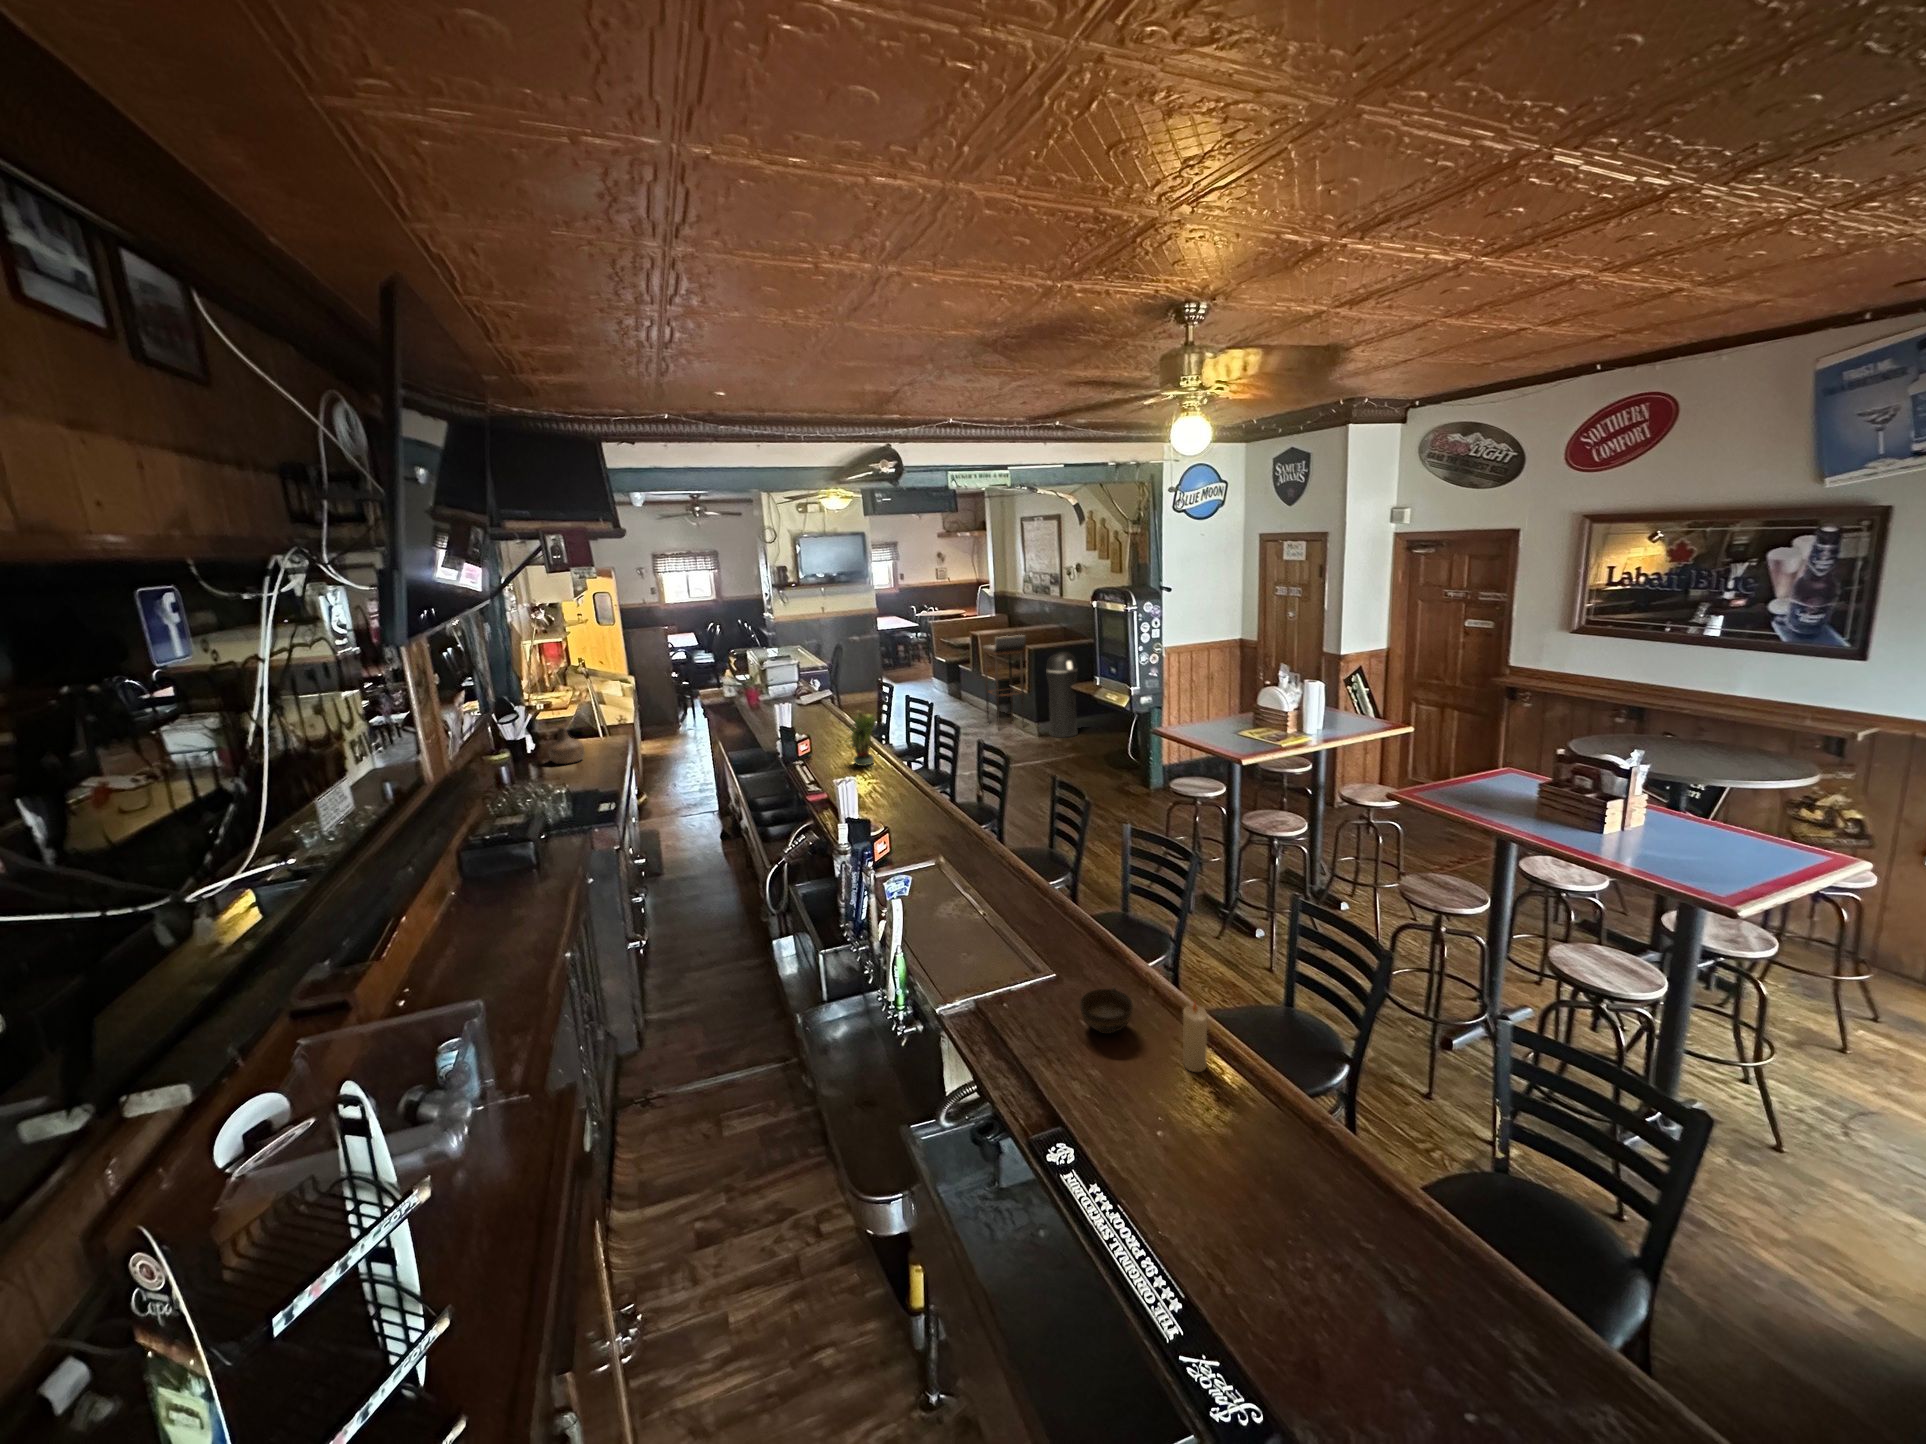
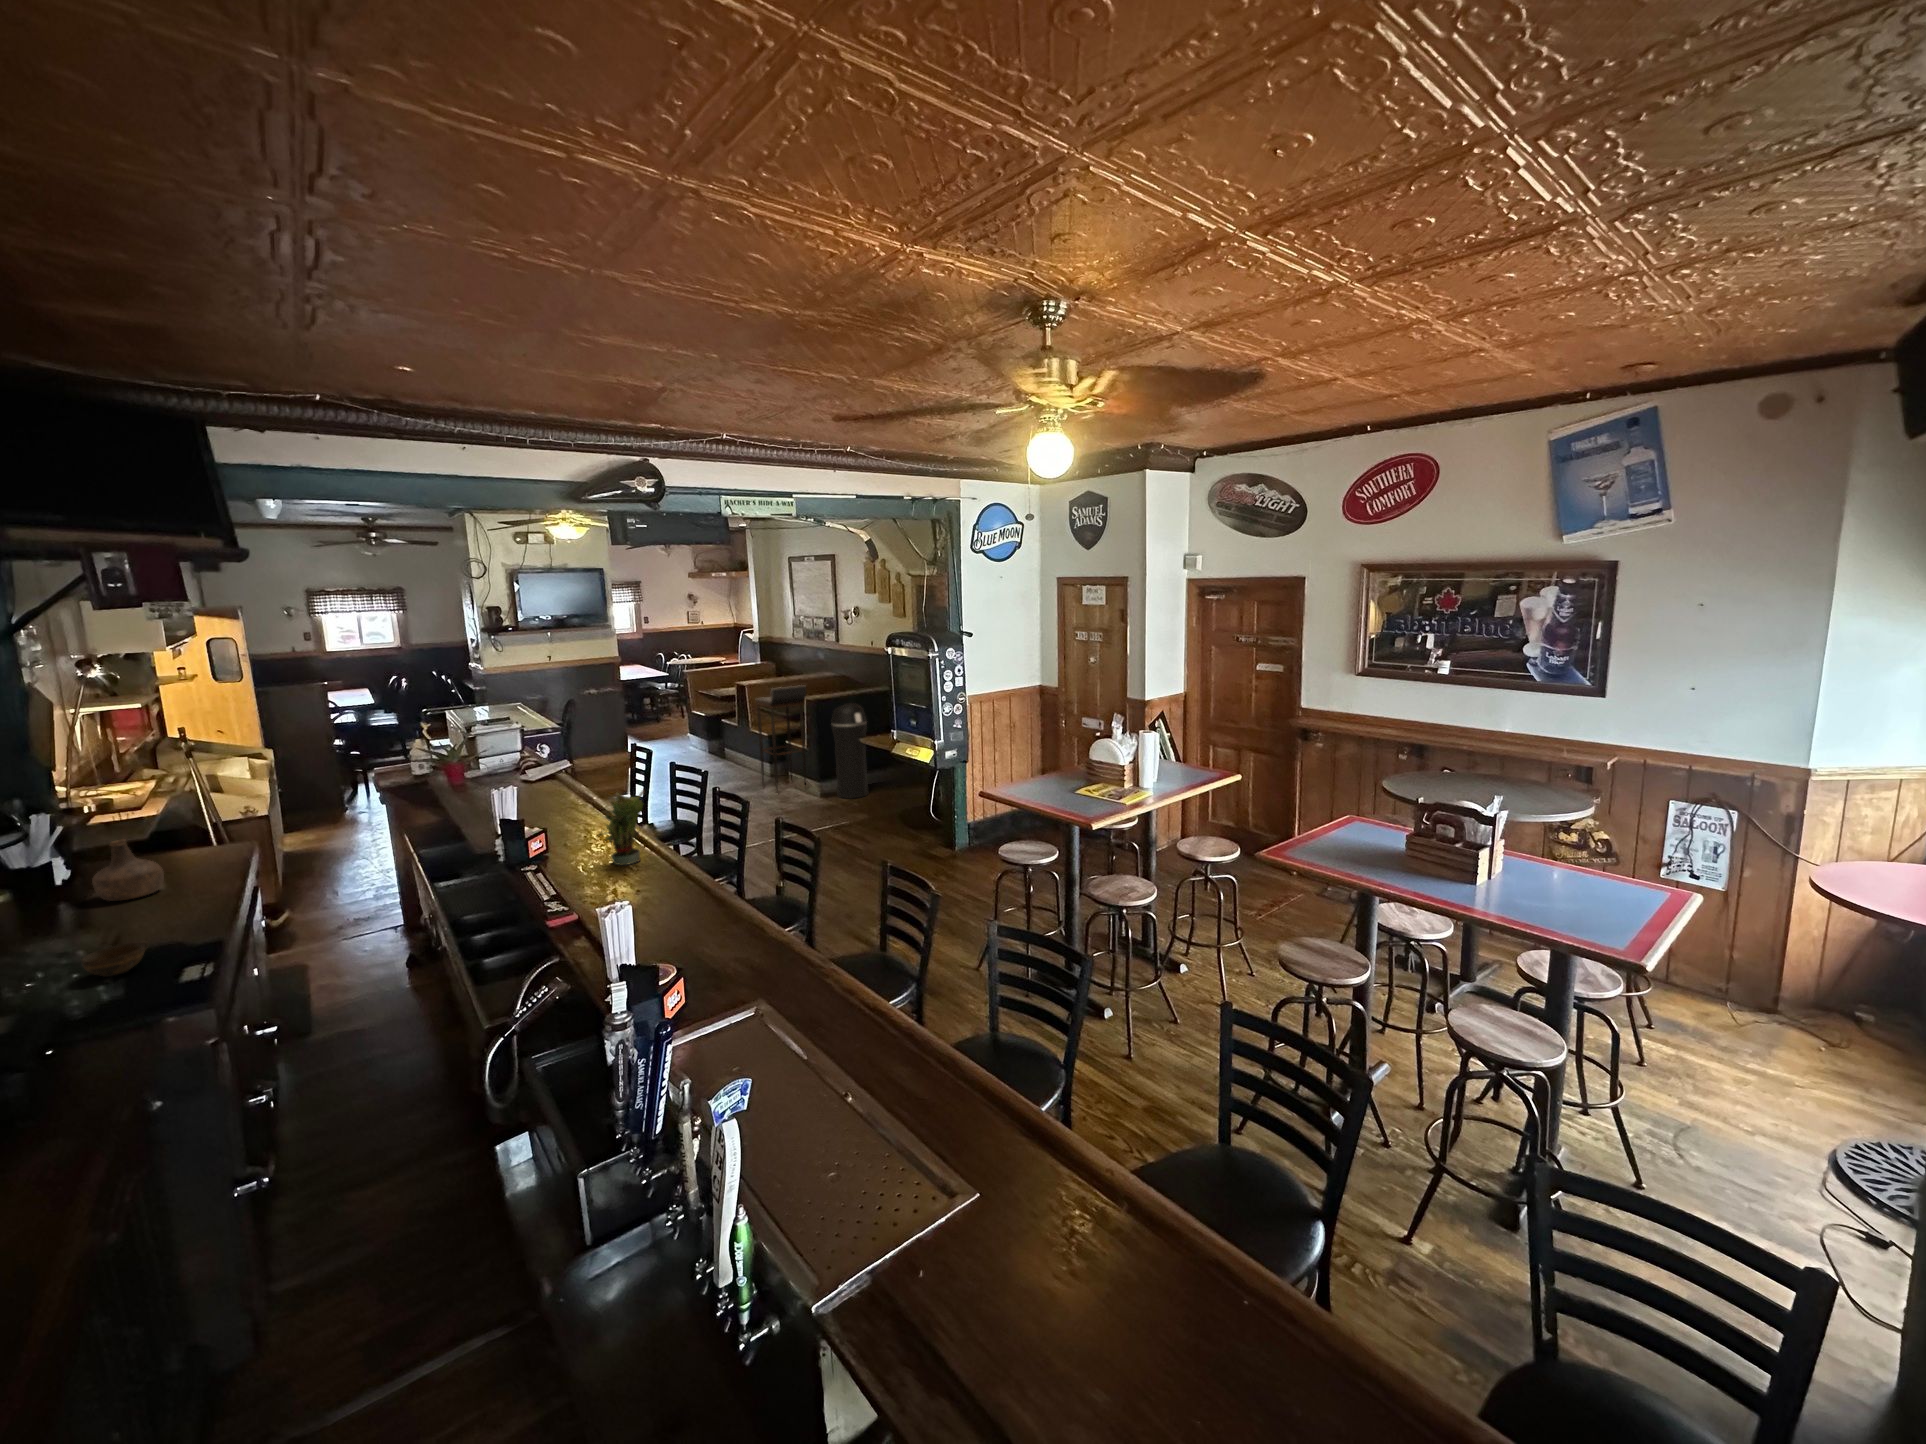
cup: present [1080,987,1133,1034] -> present [82,941,148,977]
candle: present [1183,1002,1207,1072] -> none [1197,1223,1231,1332]

